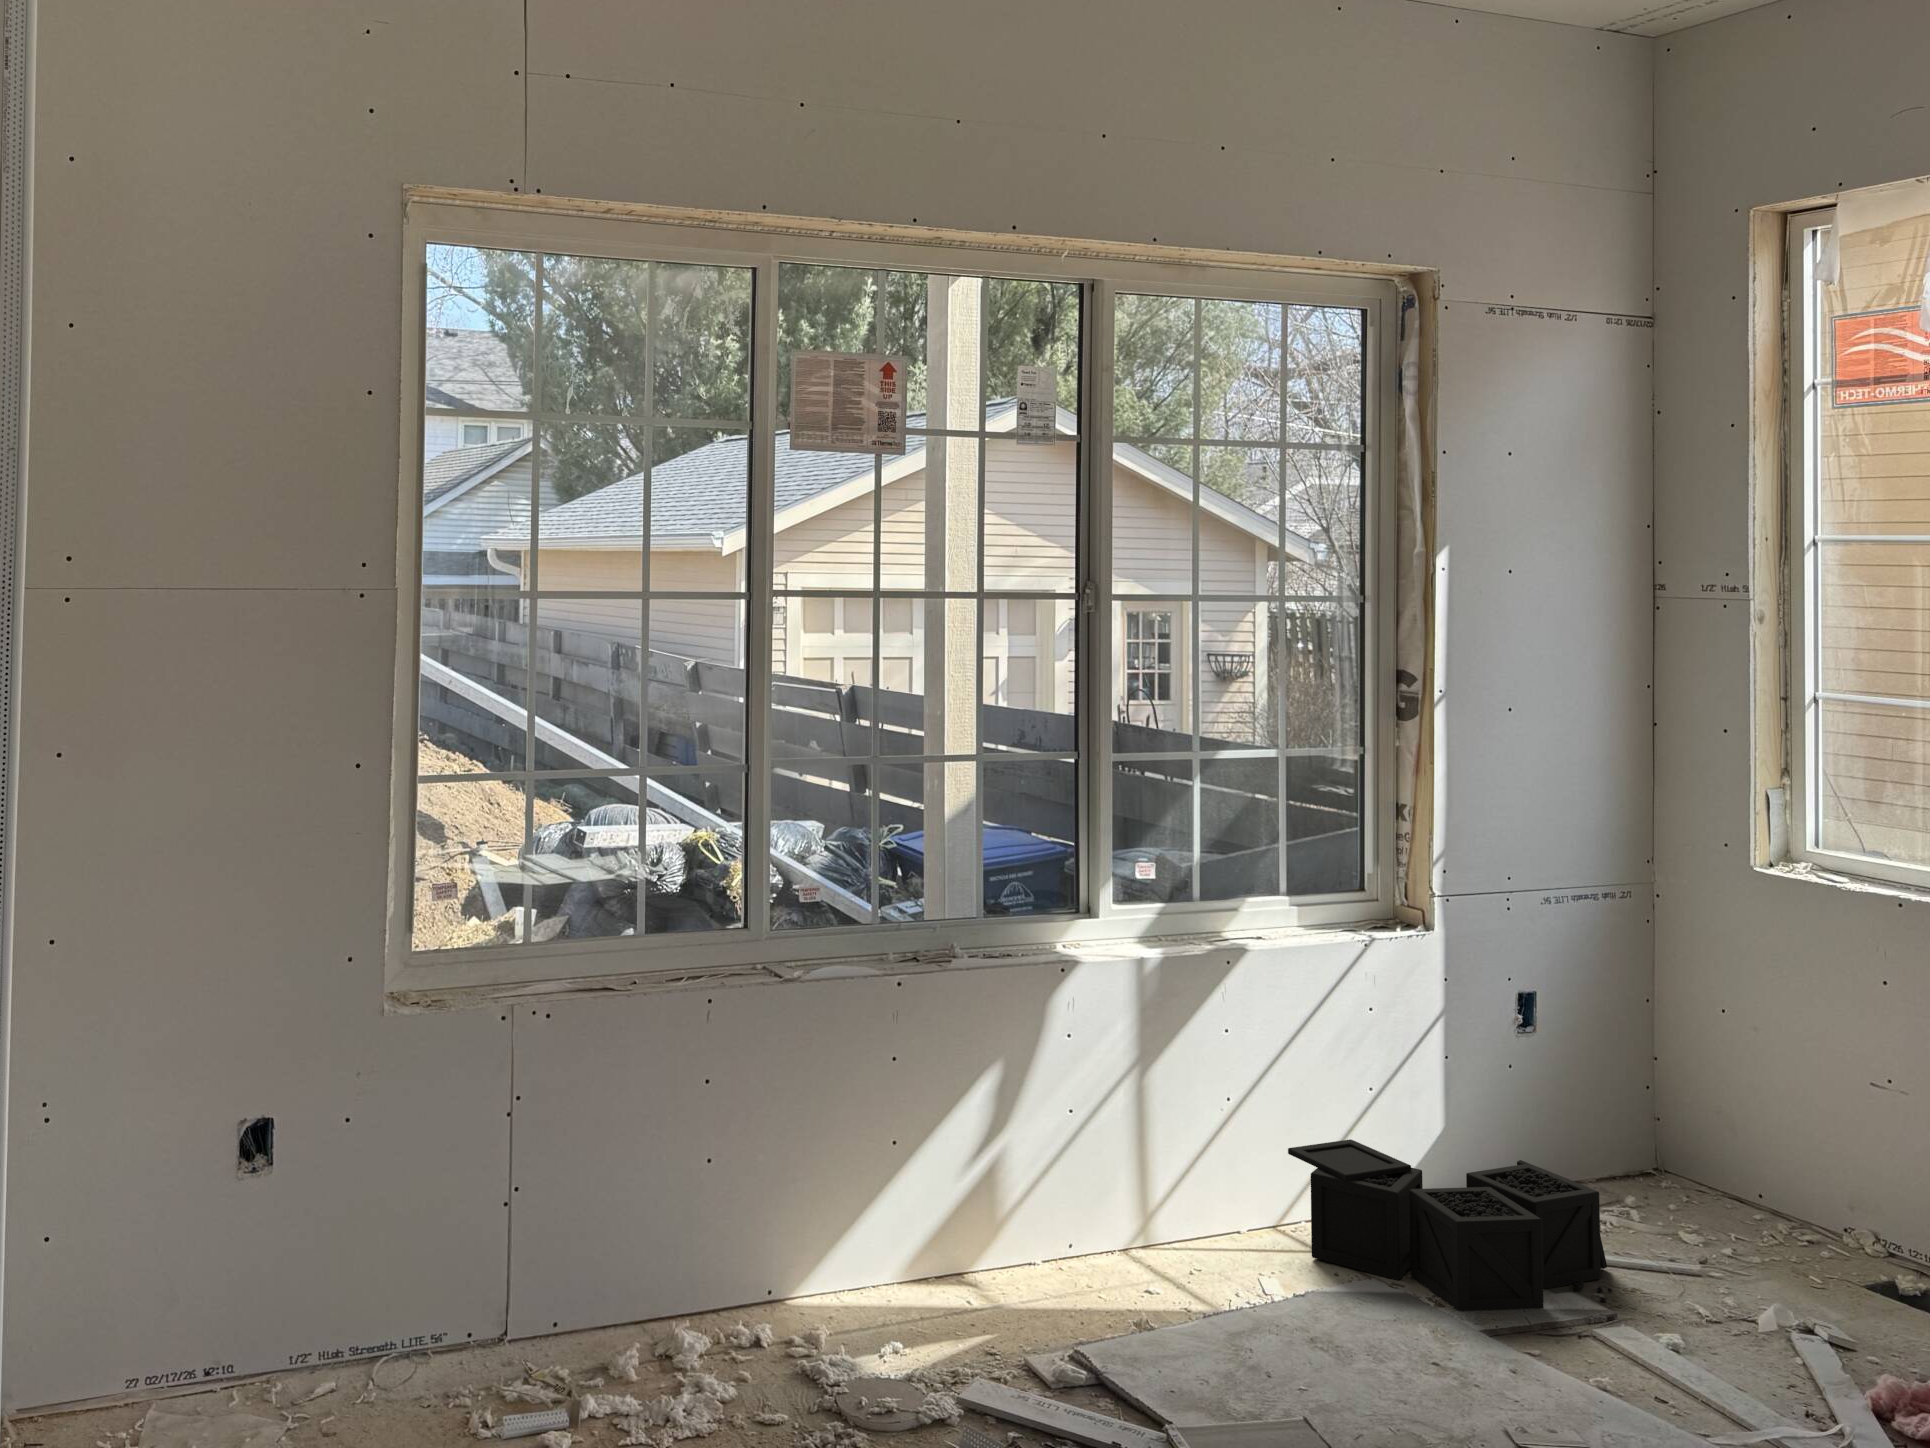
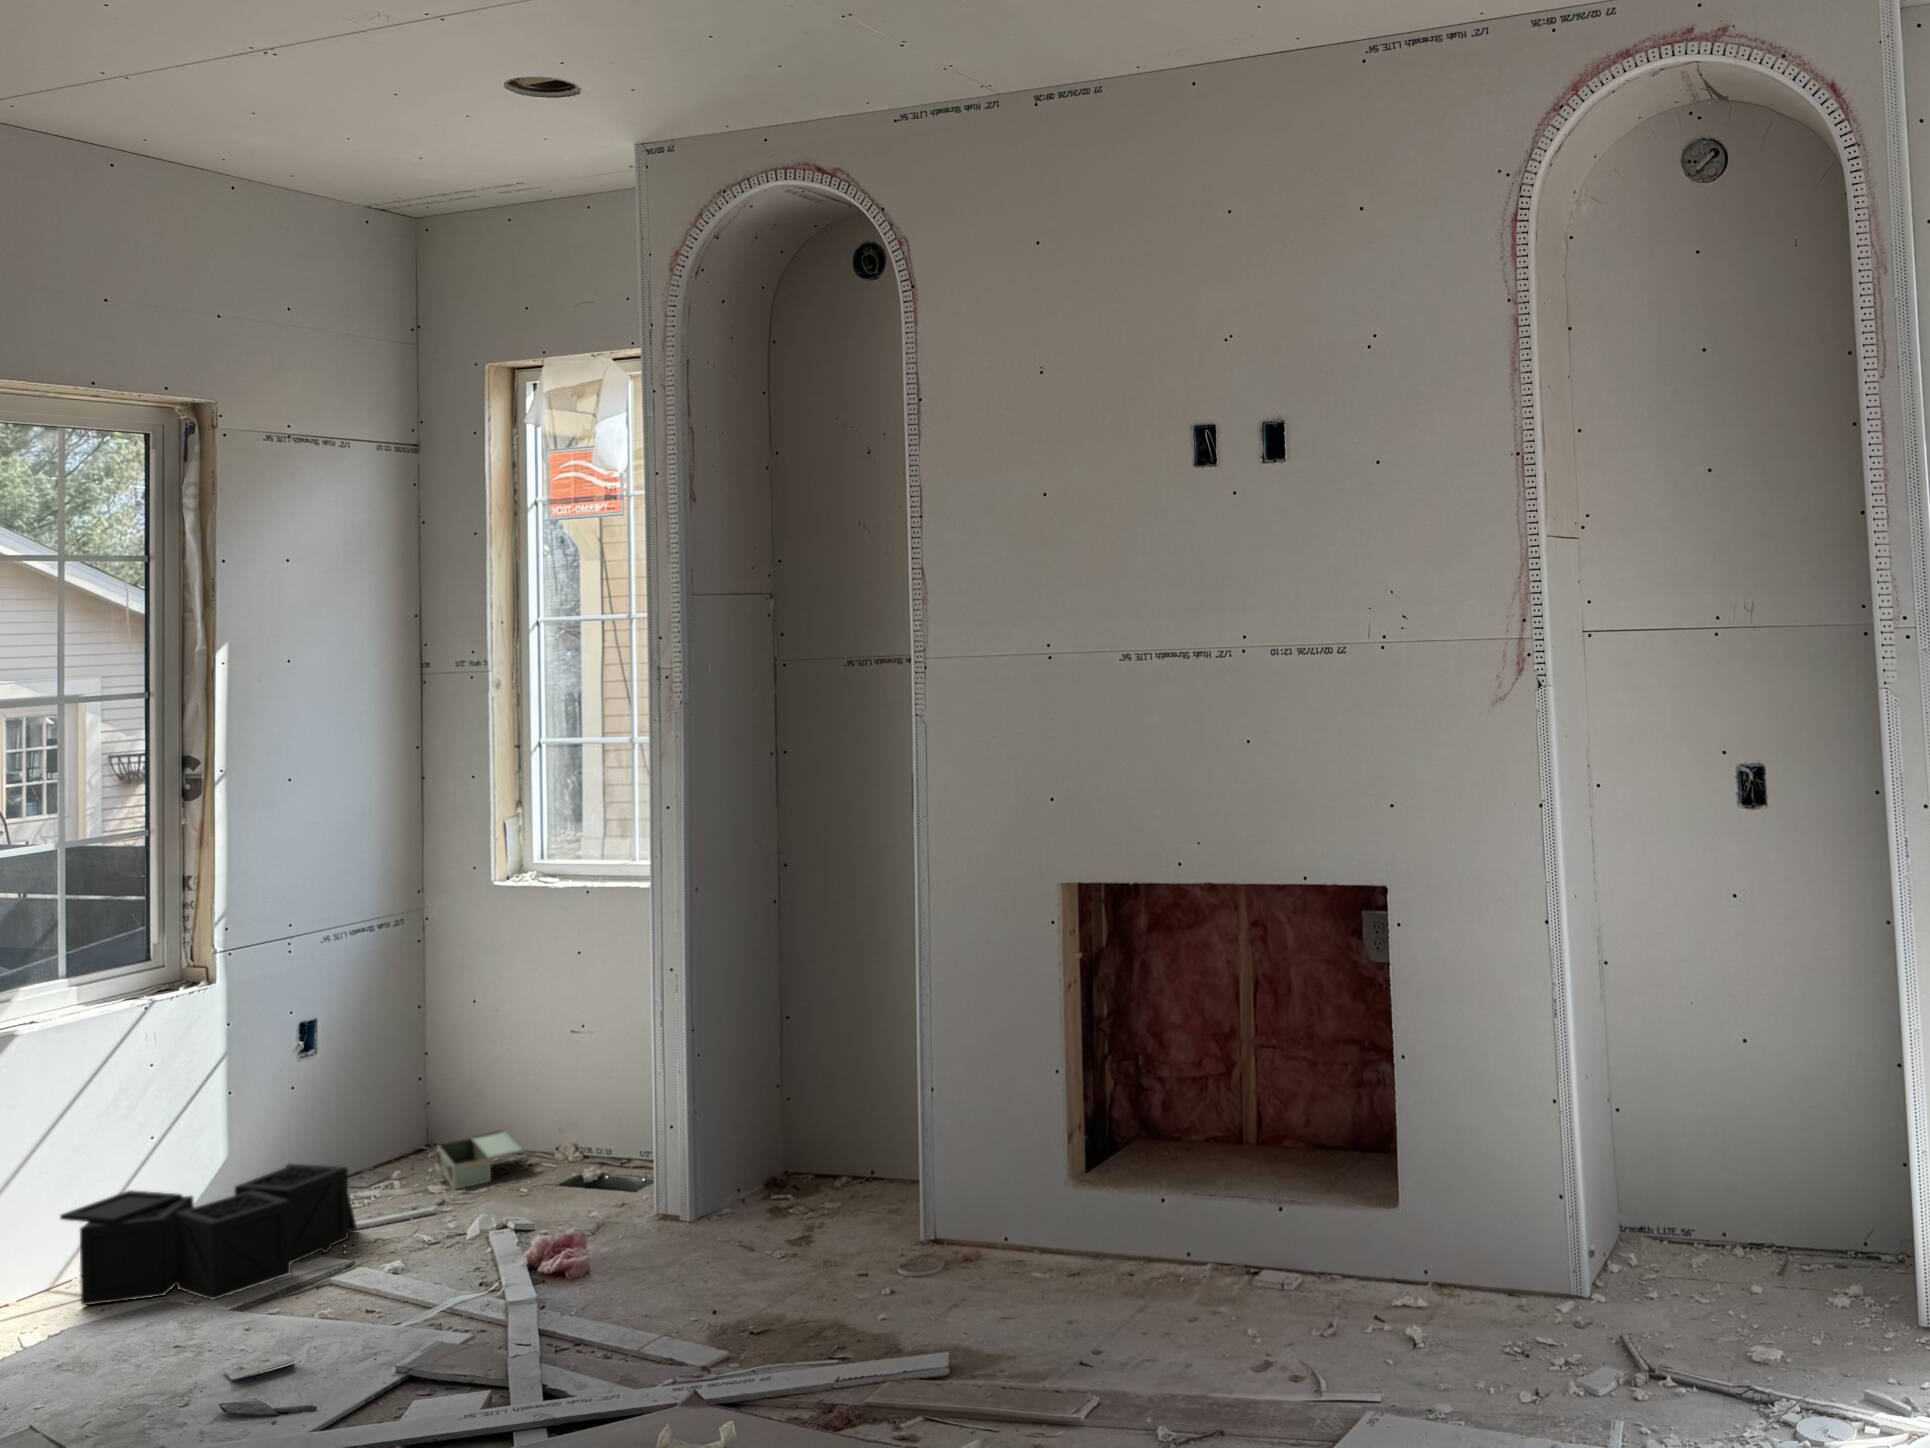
toolbox: none [1680,1177,1814,1255] -> present [435,1130,524,1189]

